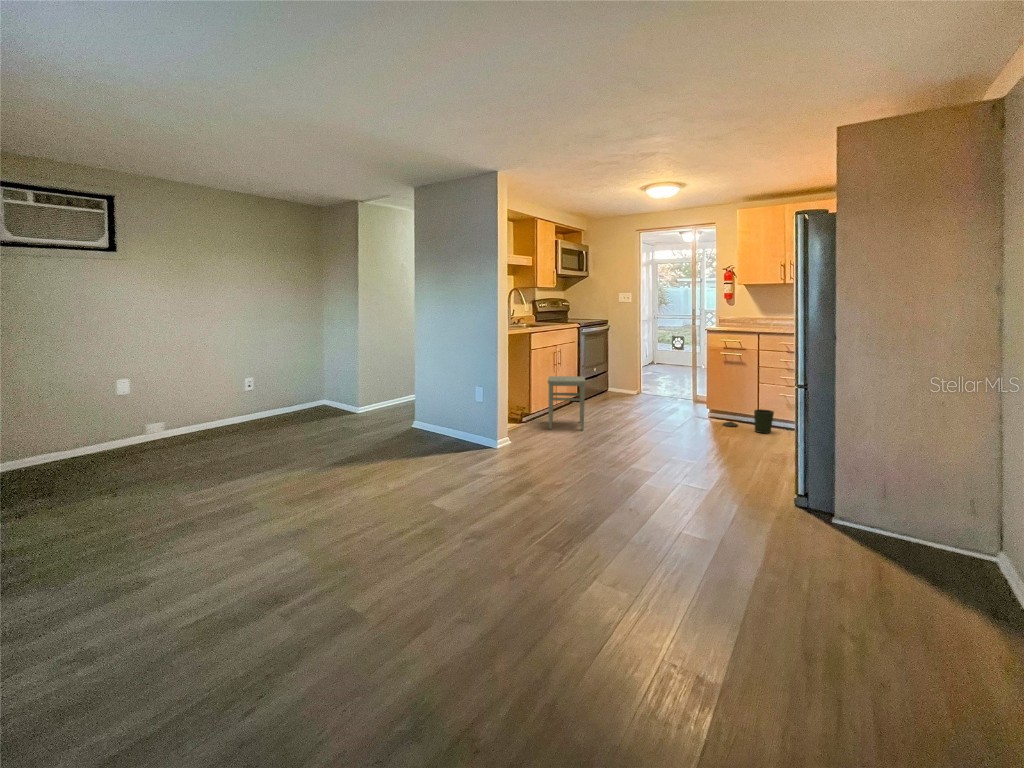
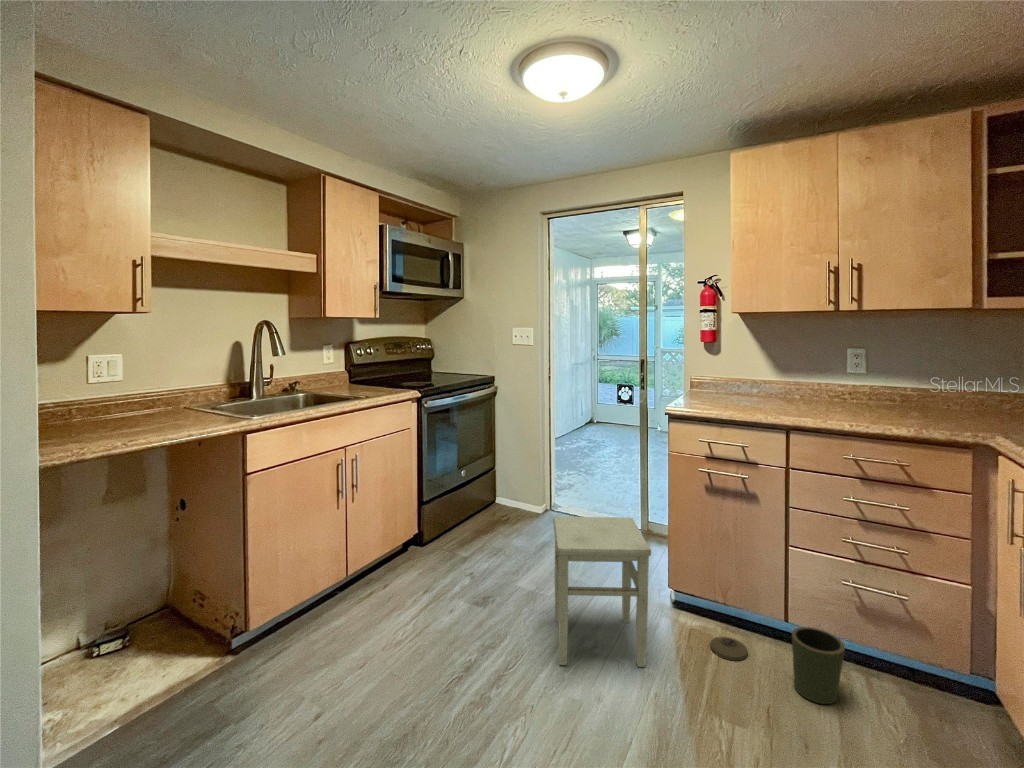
stool: present [548,376,586,430] -> present [553,517,651,667]

